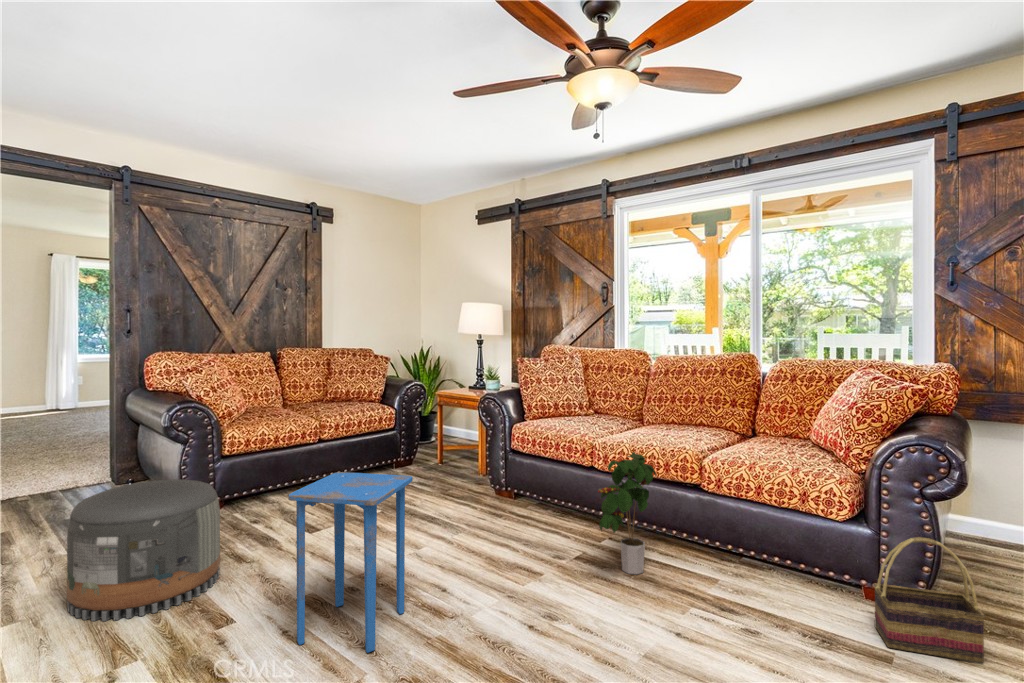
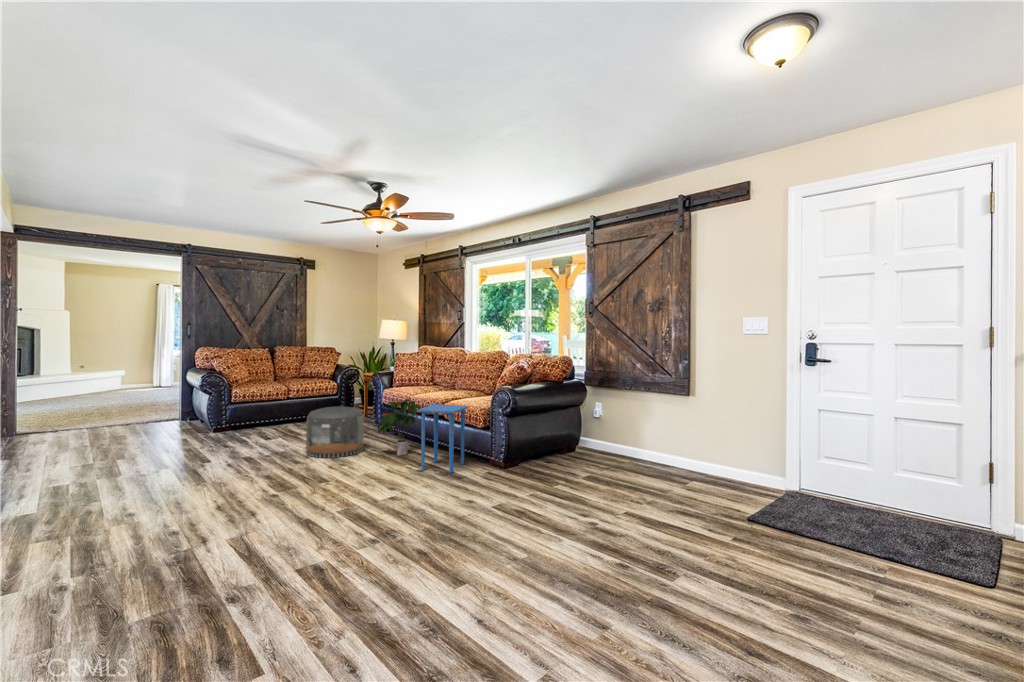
side table: present [288,472,413,653] -> present [419,404,468,473]
pouf: present [67,479,220,621] -> present [306,406,364,458]
basket: present [874,537,985,663] -> none [466,430,503,479]

